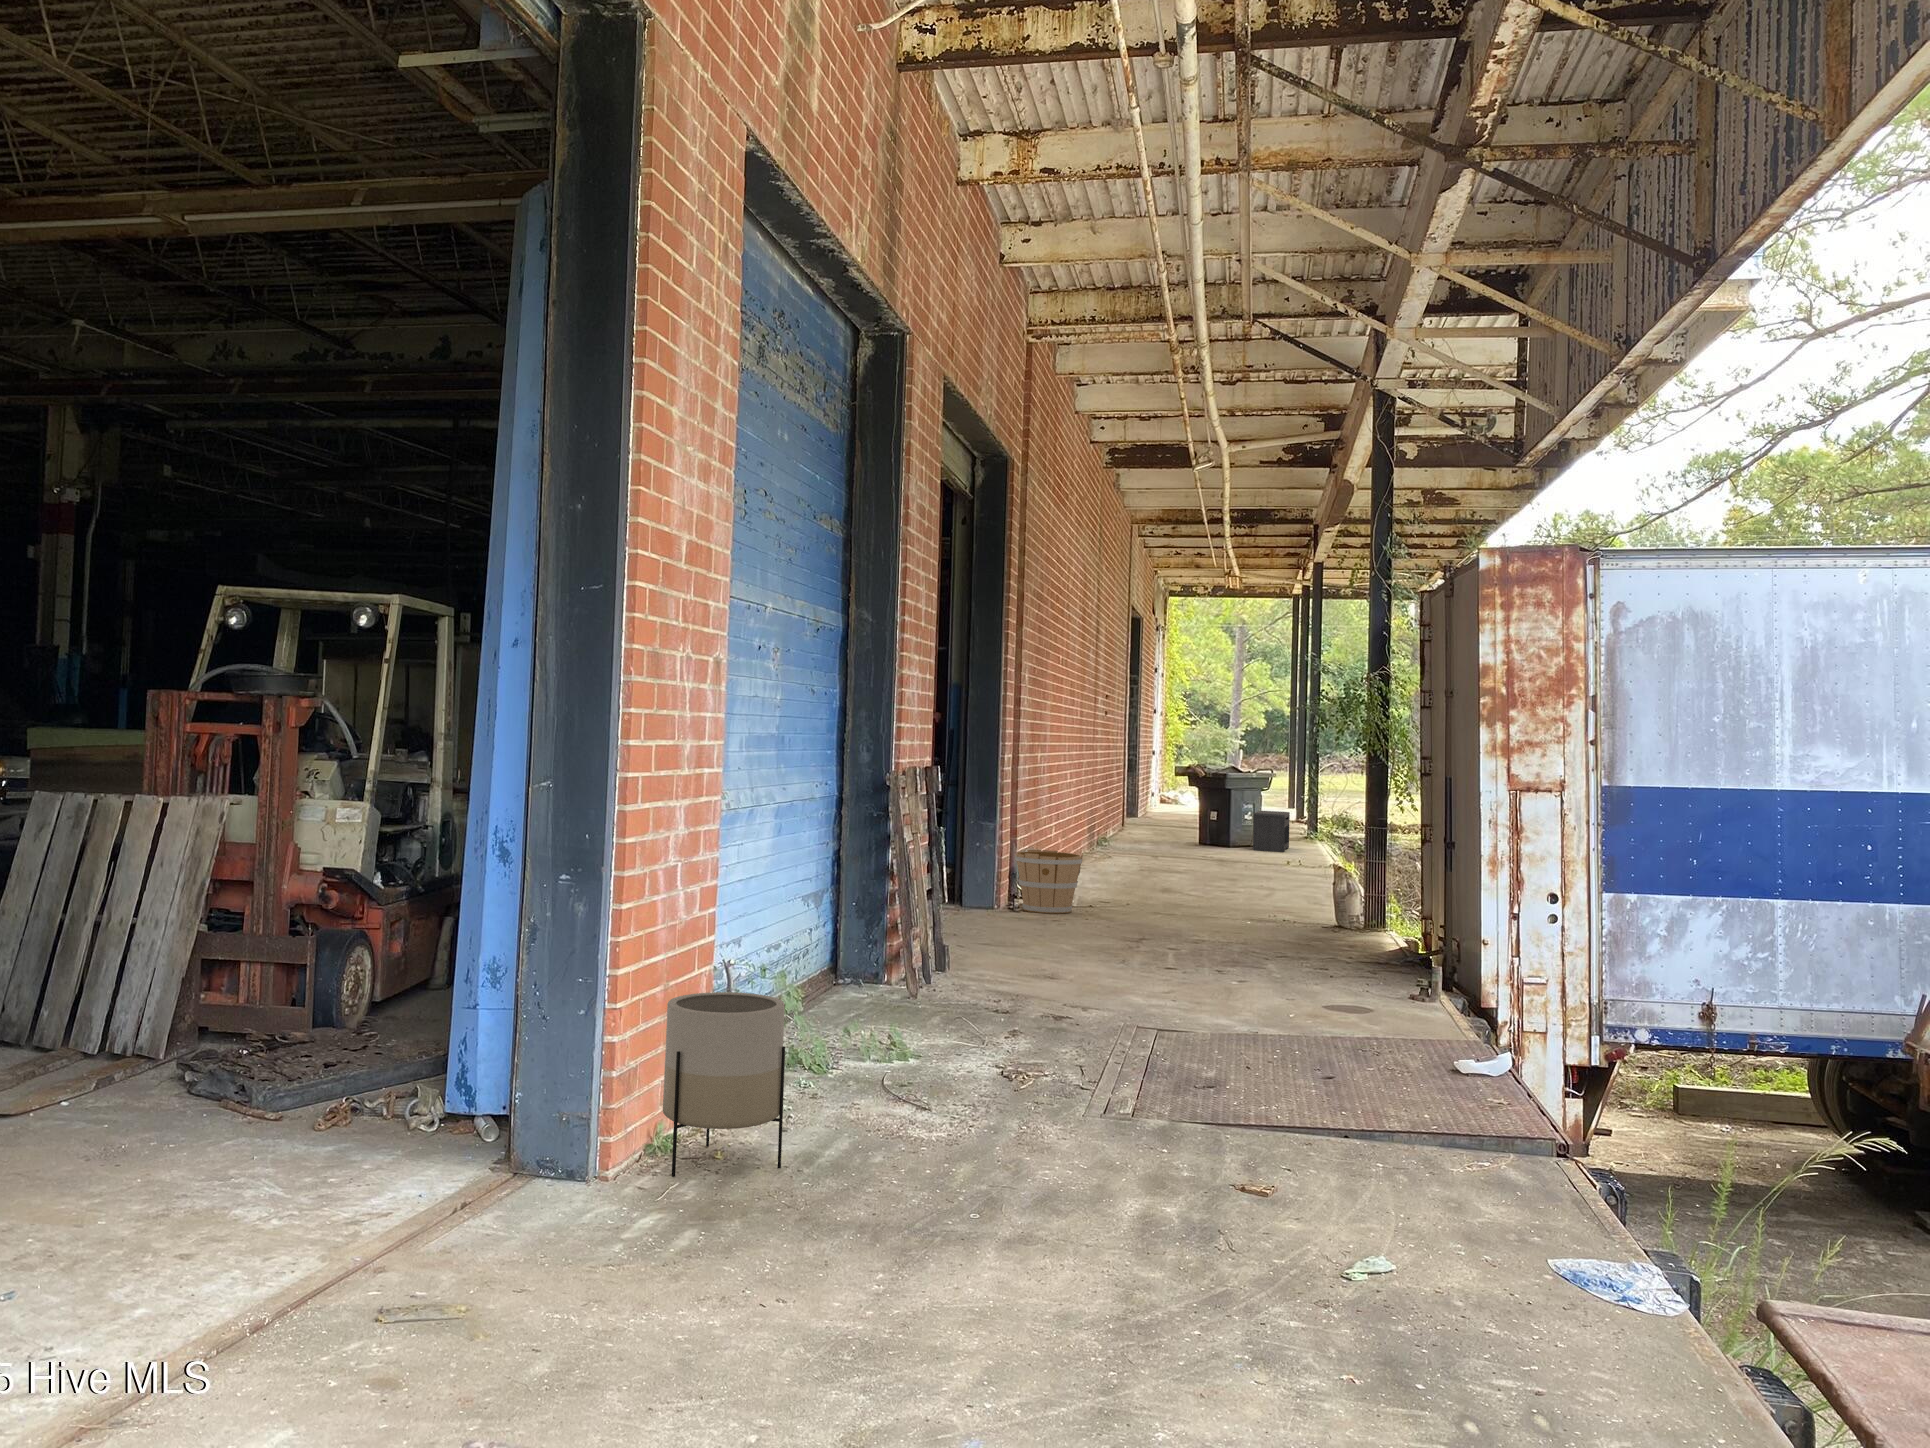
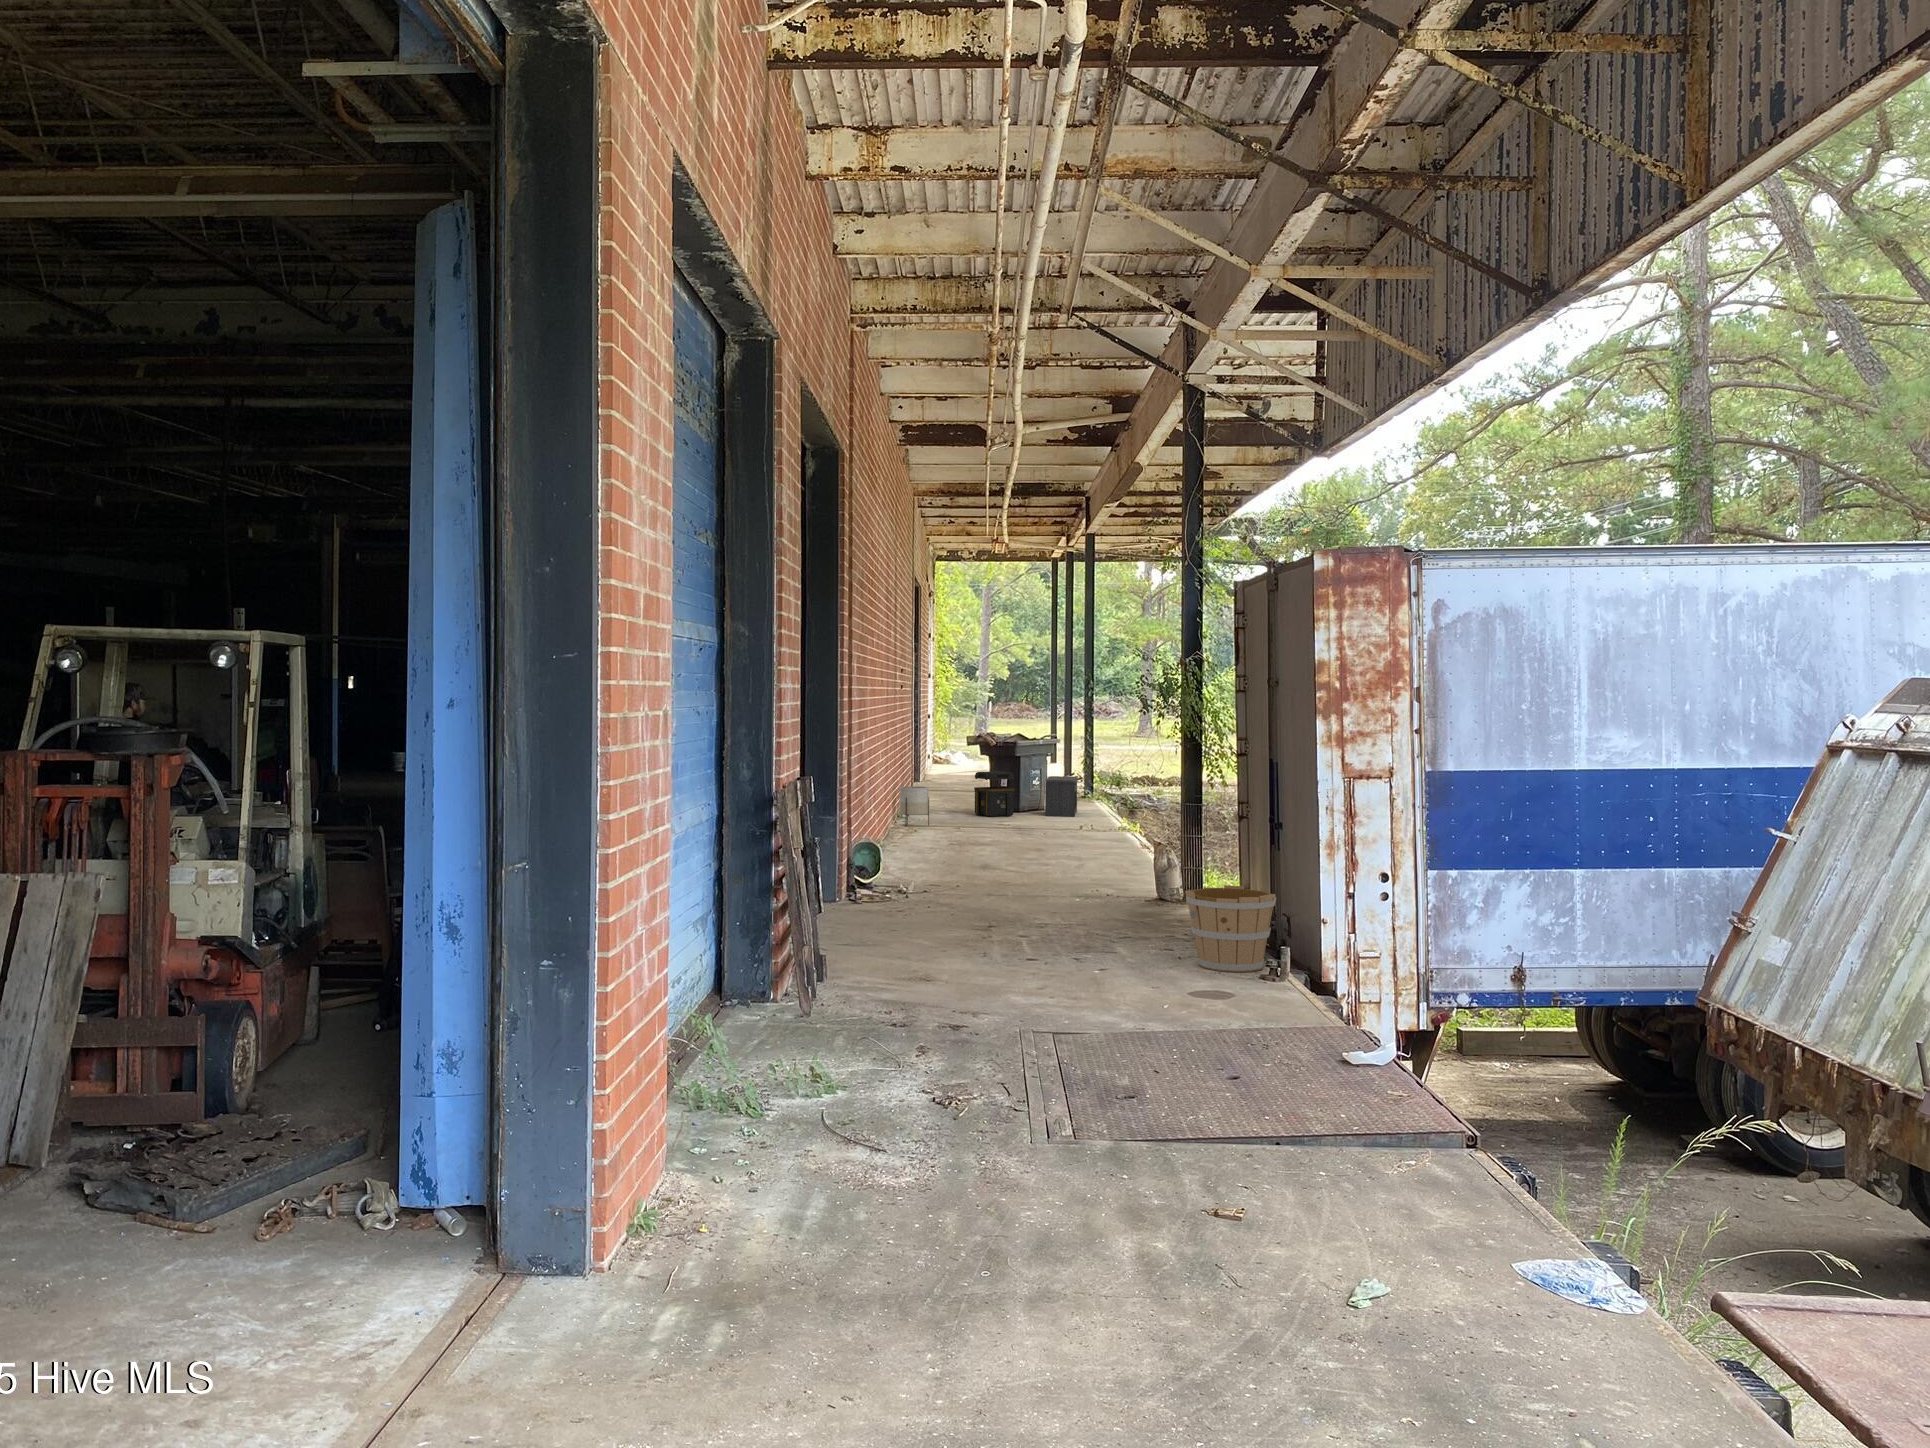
toolbox: none [1179,802,1221,849] -> present [974,771,1014,817]
wooden bucket: present [1015,850,1083,914] -> present [1185,885,1276,972]
planter: present [663,992,785,1177] -> present [900,786,929,826]

